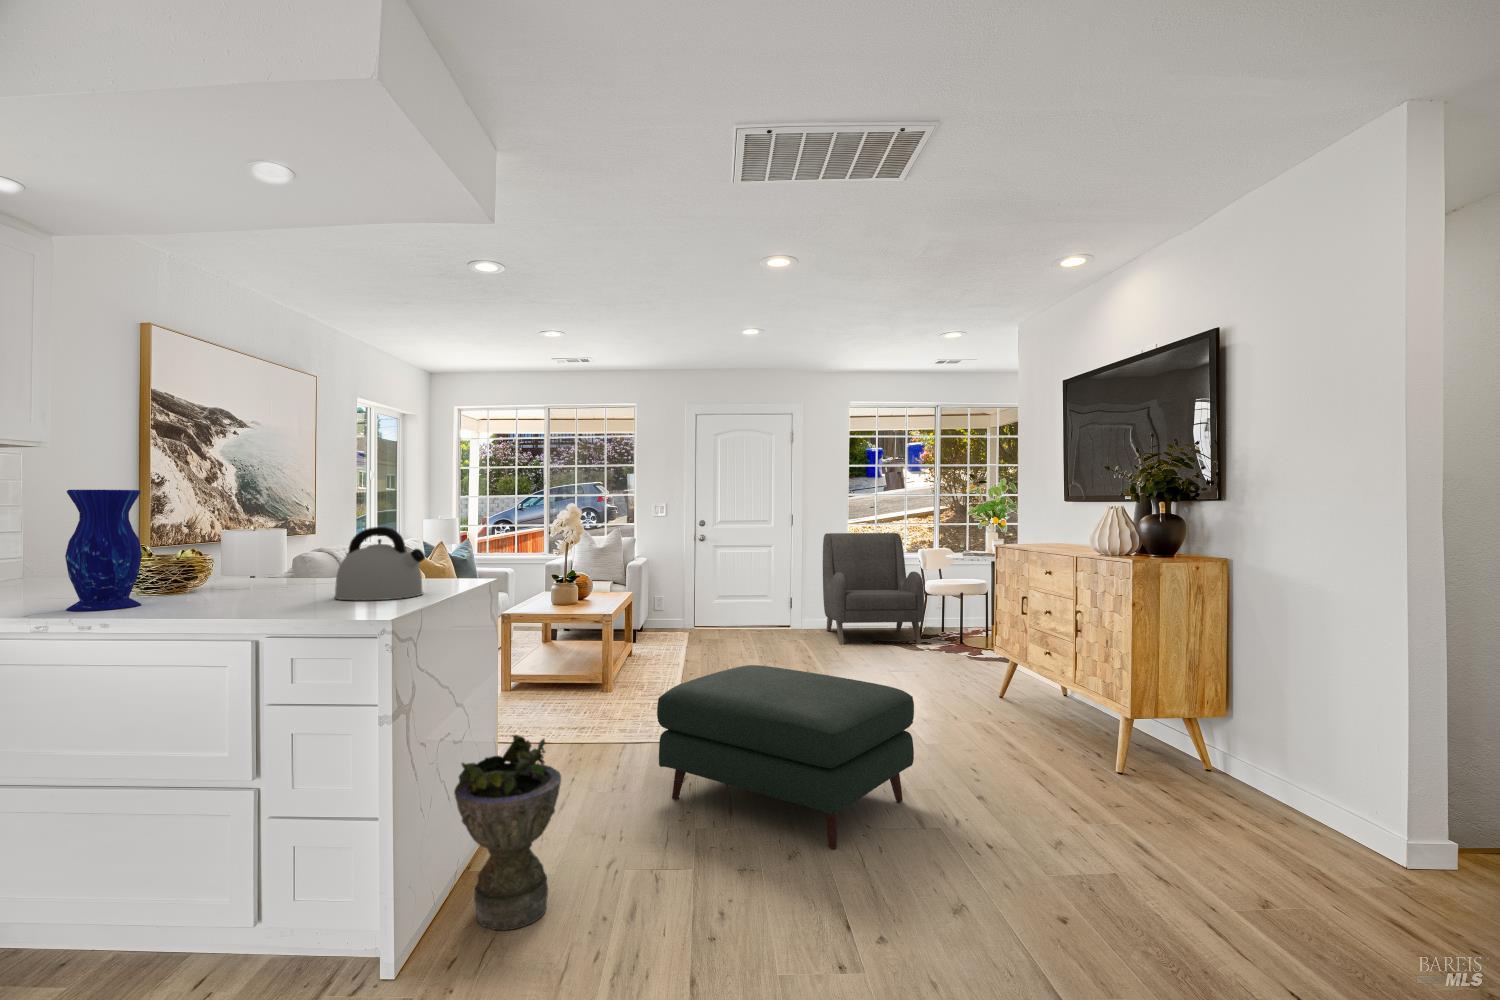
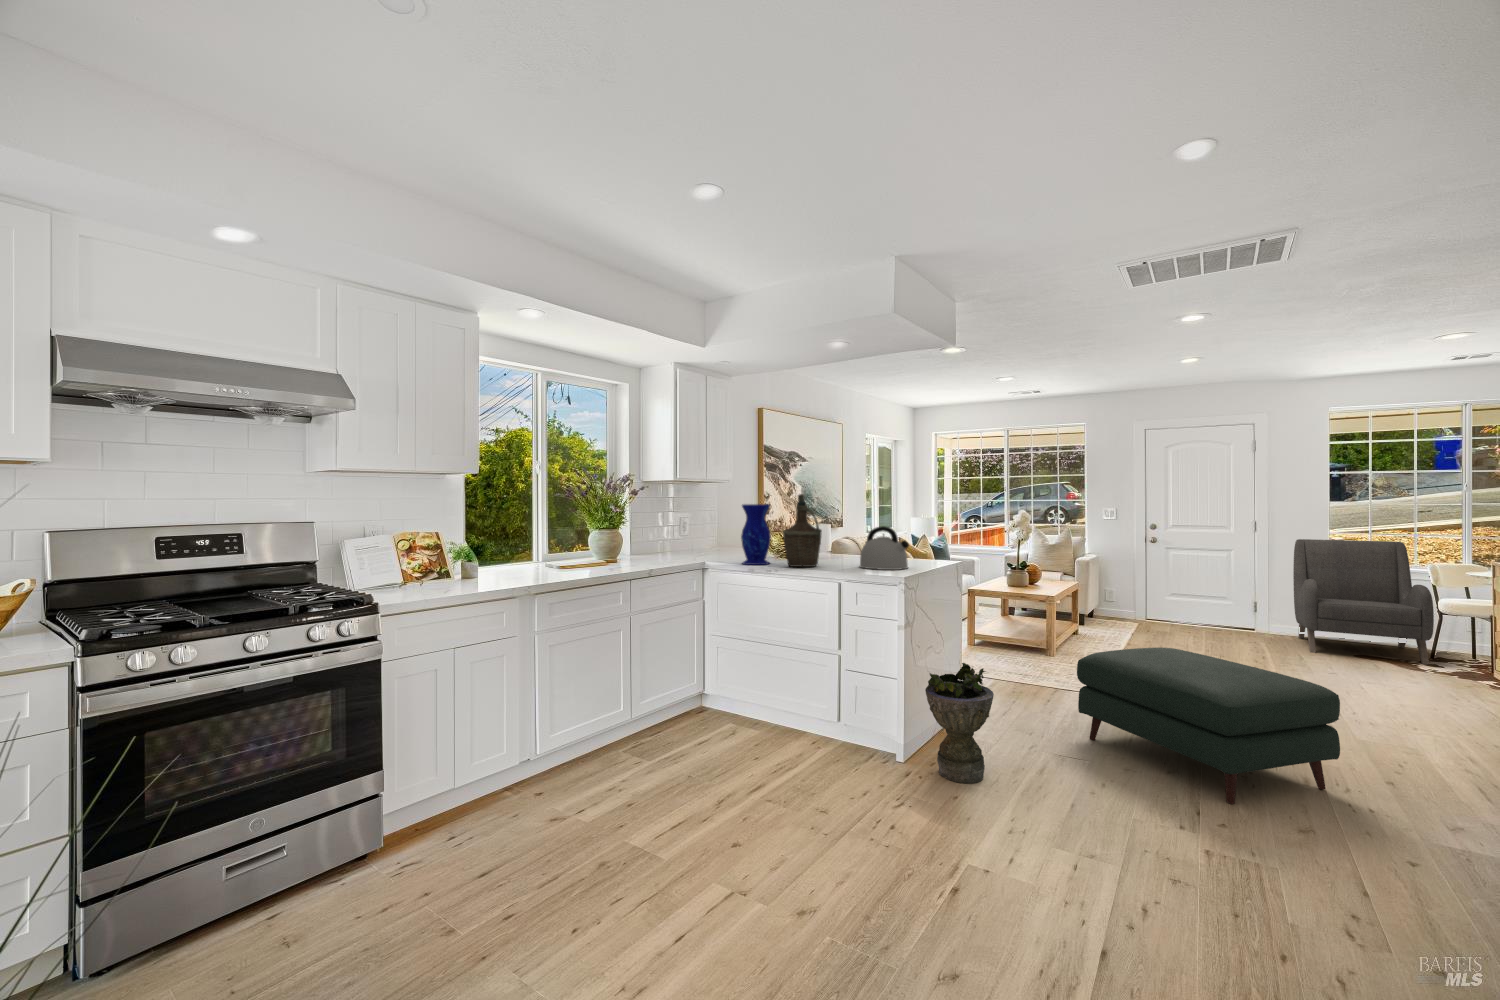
bottle: none [168,470,258,608] -> present [783,494,822,567]

